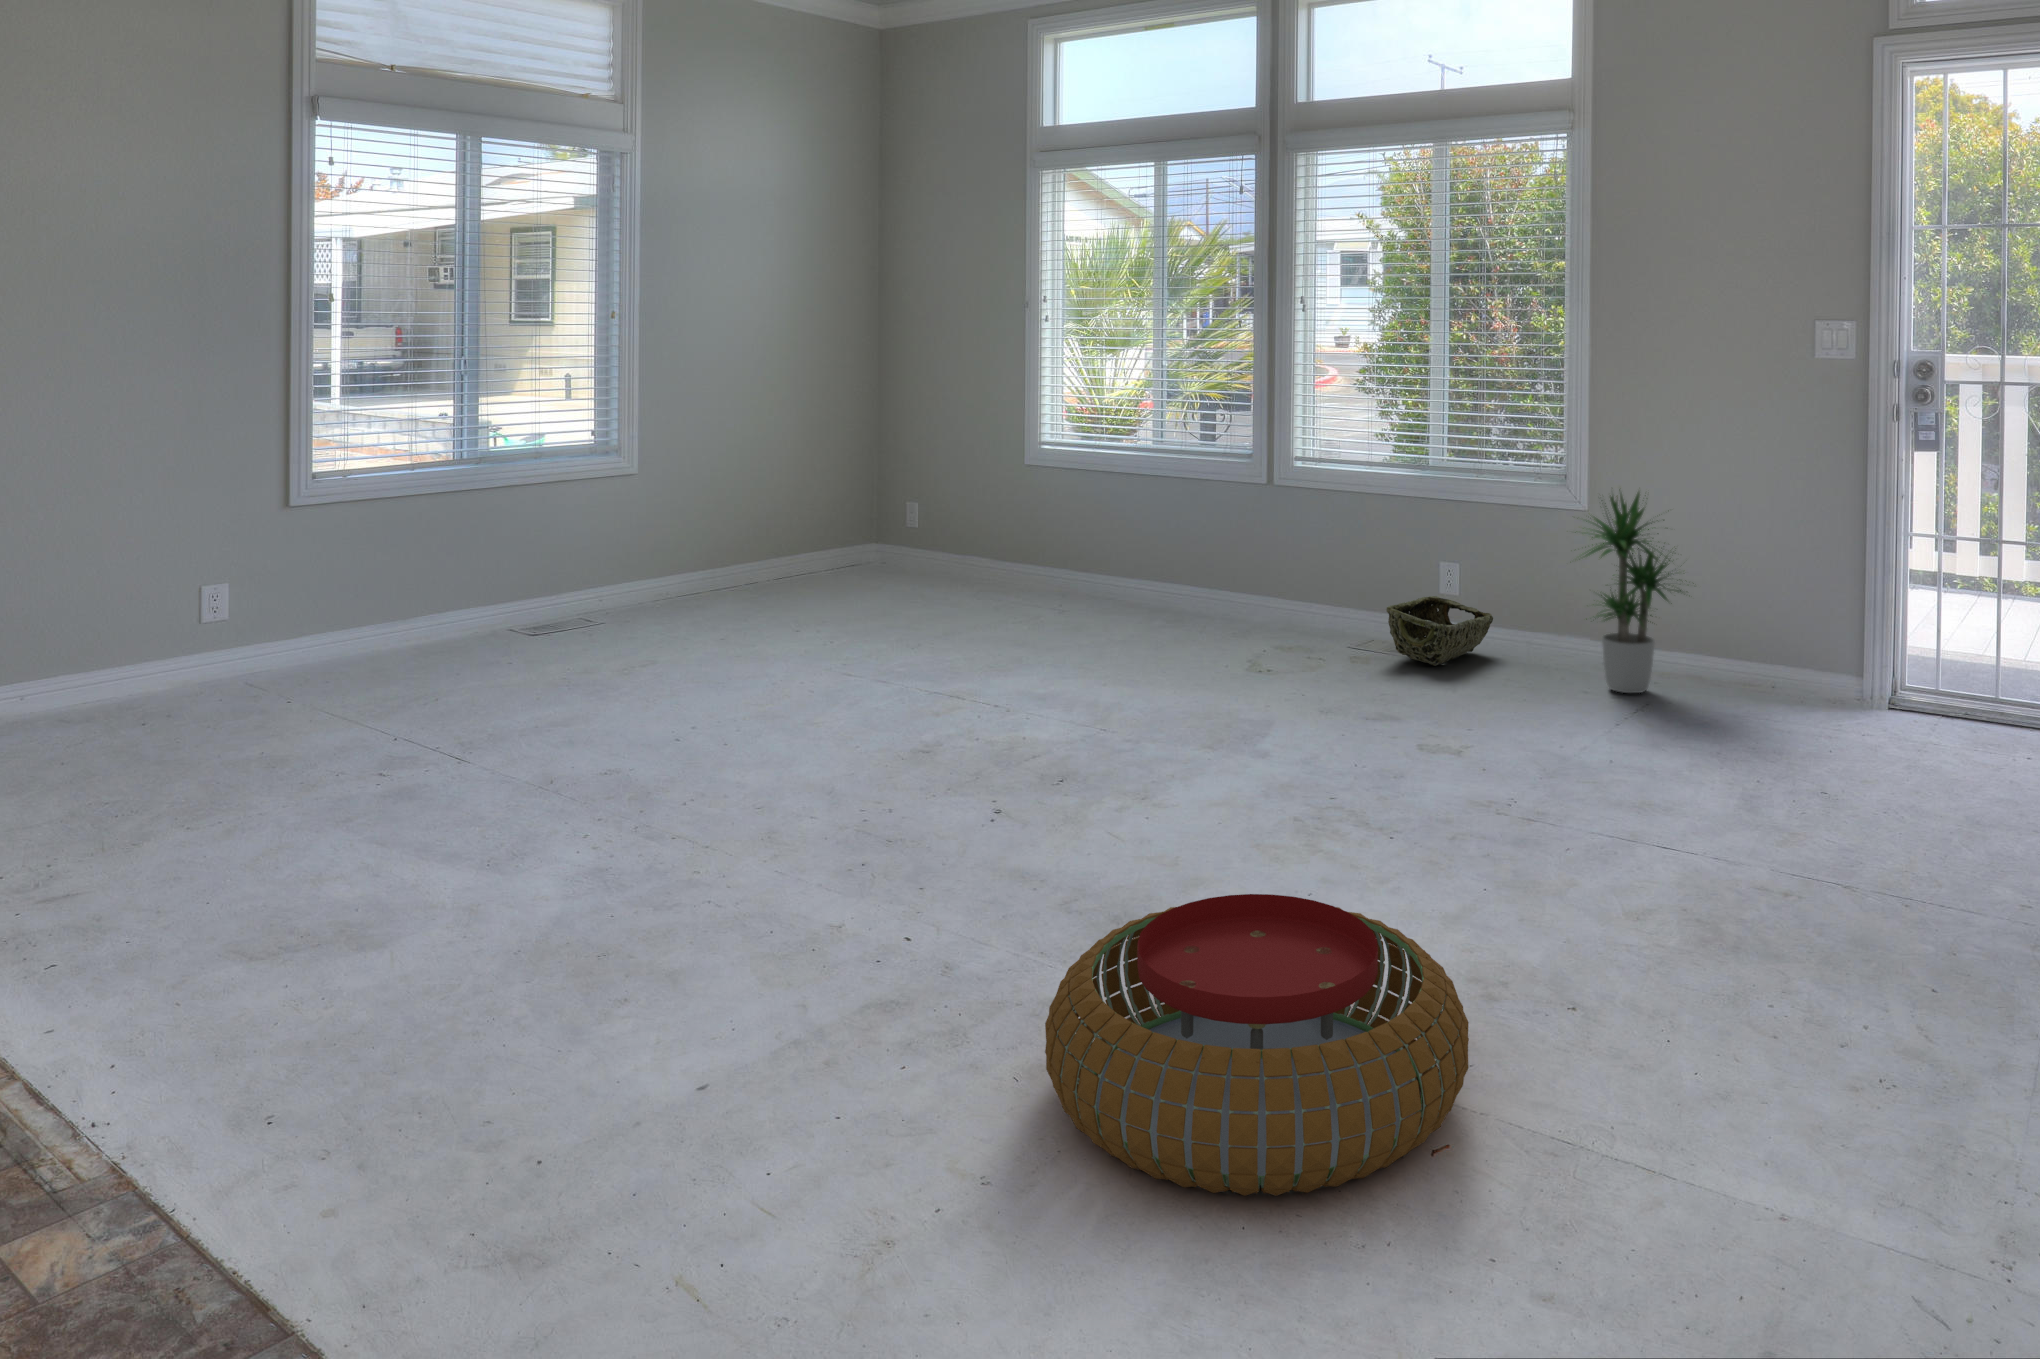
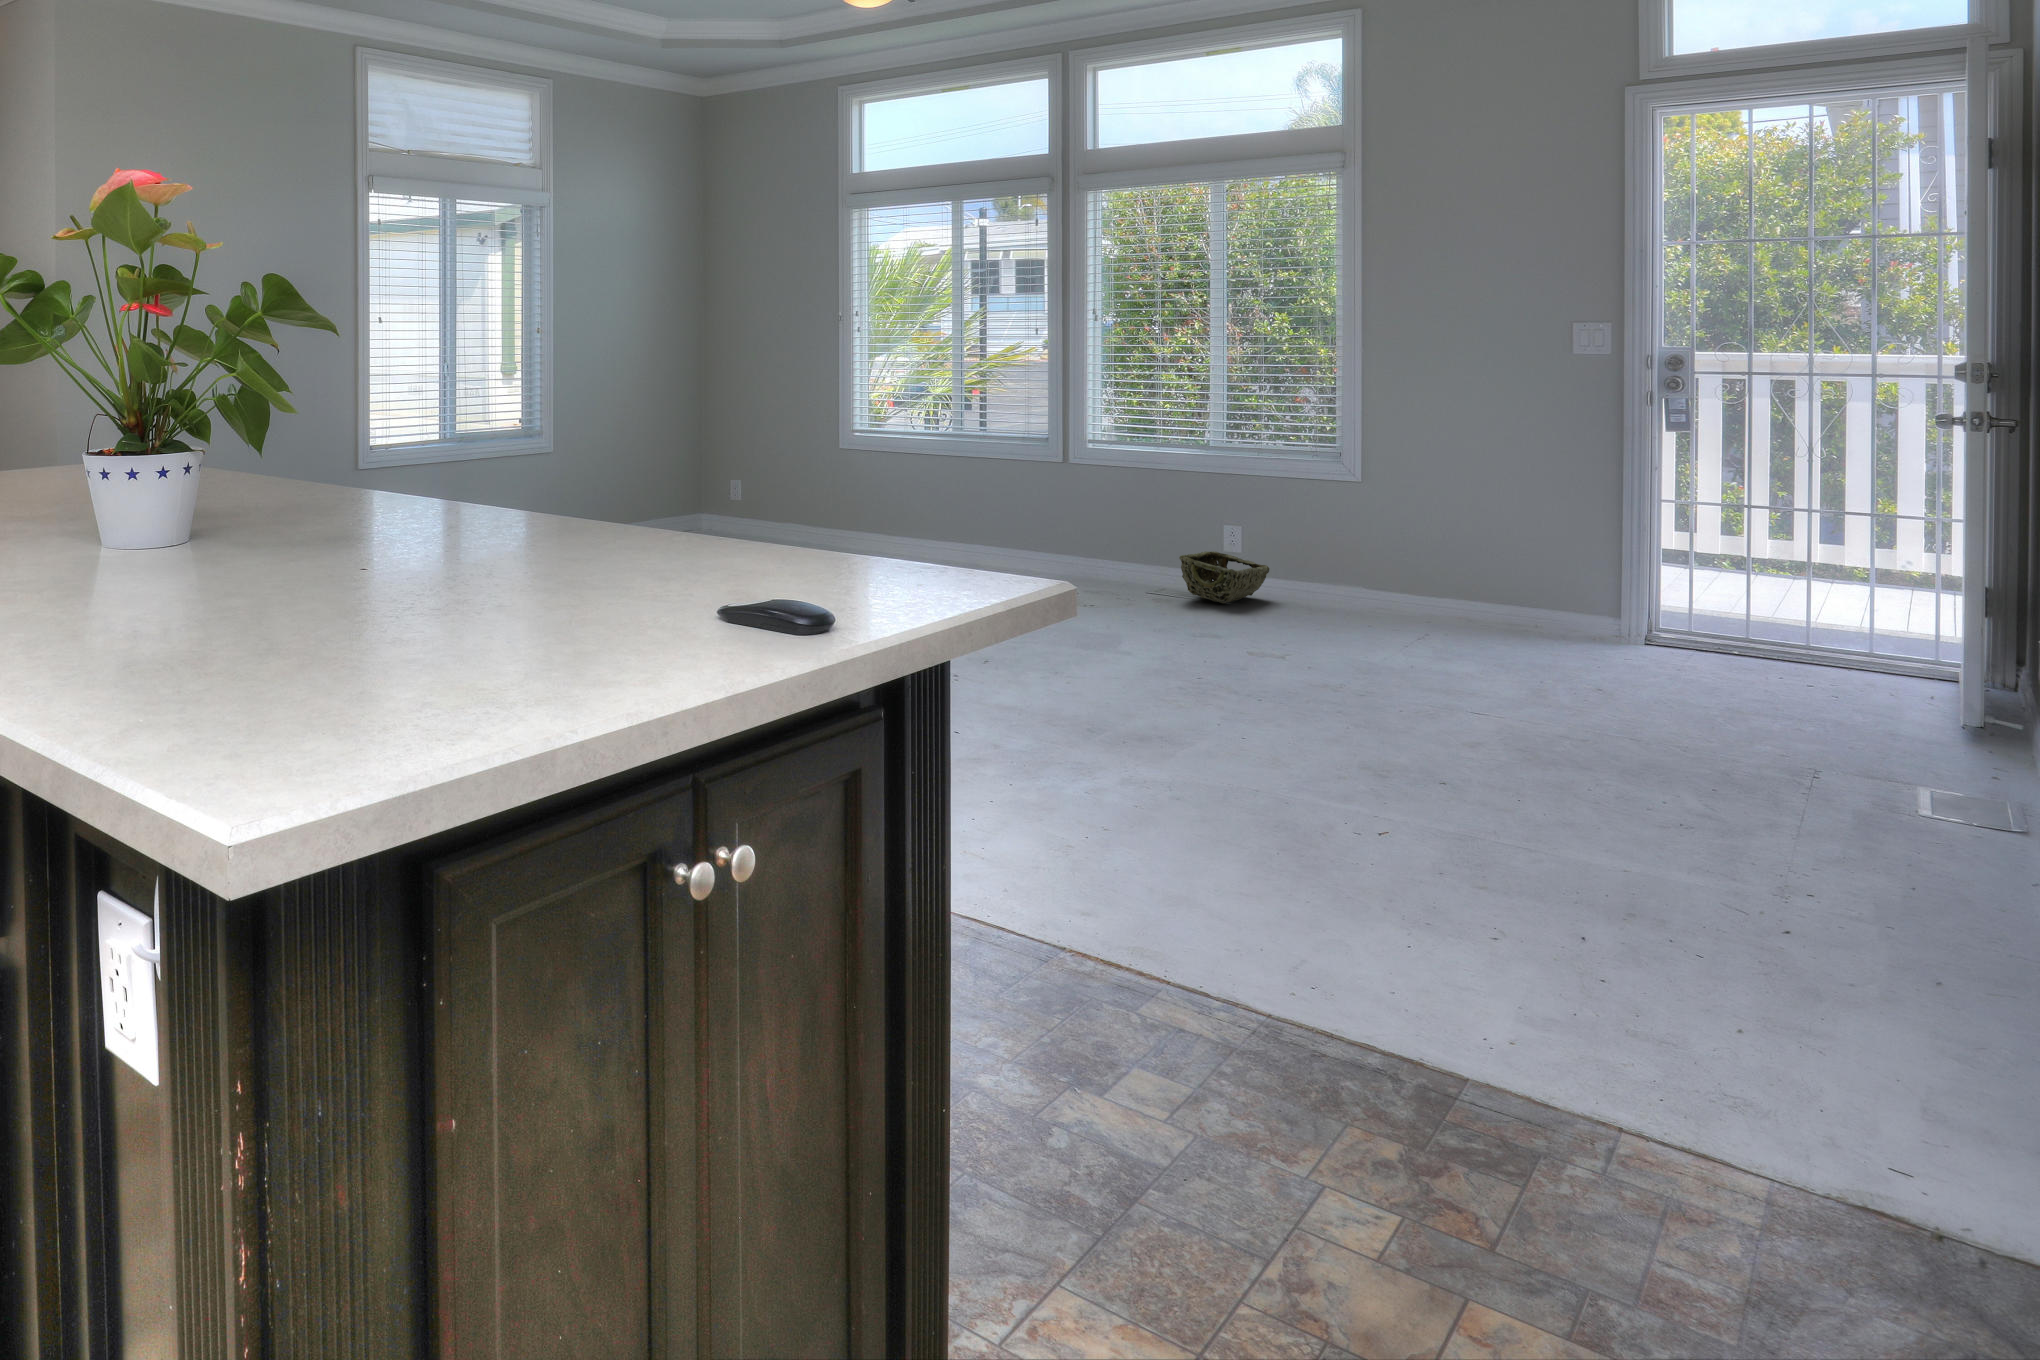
potted plant: present [1575,489,1682,693] -> none [1341,458,1468,626]
pouf: present [1045,894,1469,1196] -> none [1082,683,1370,829]

